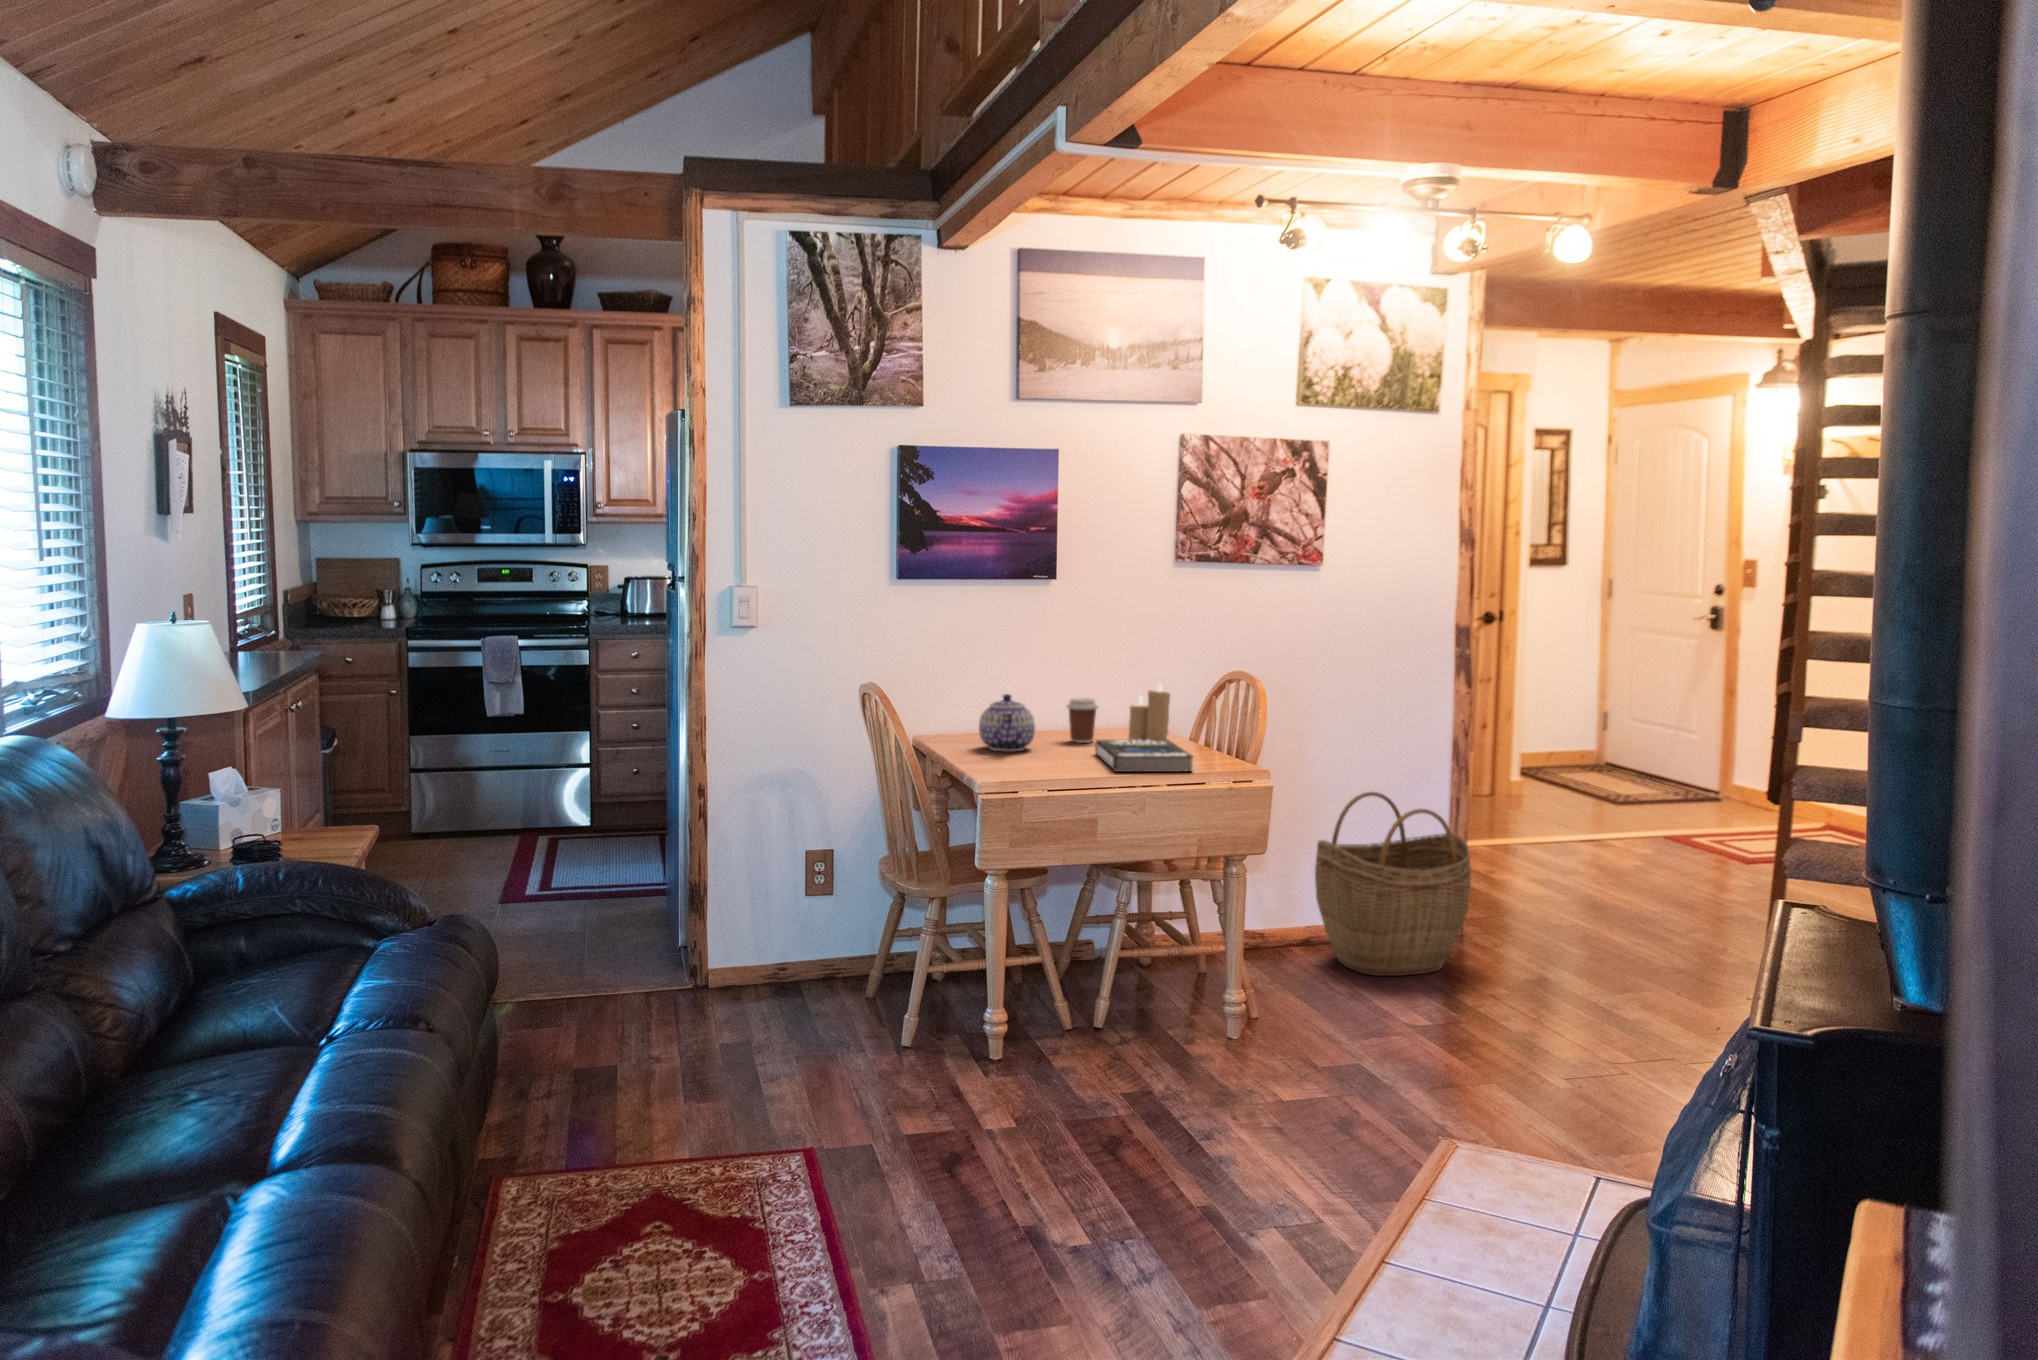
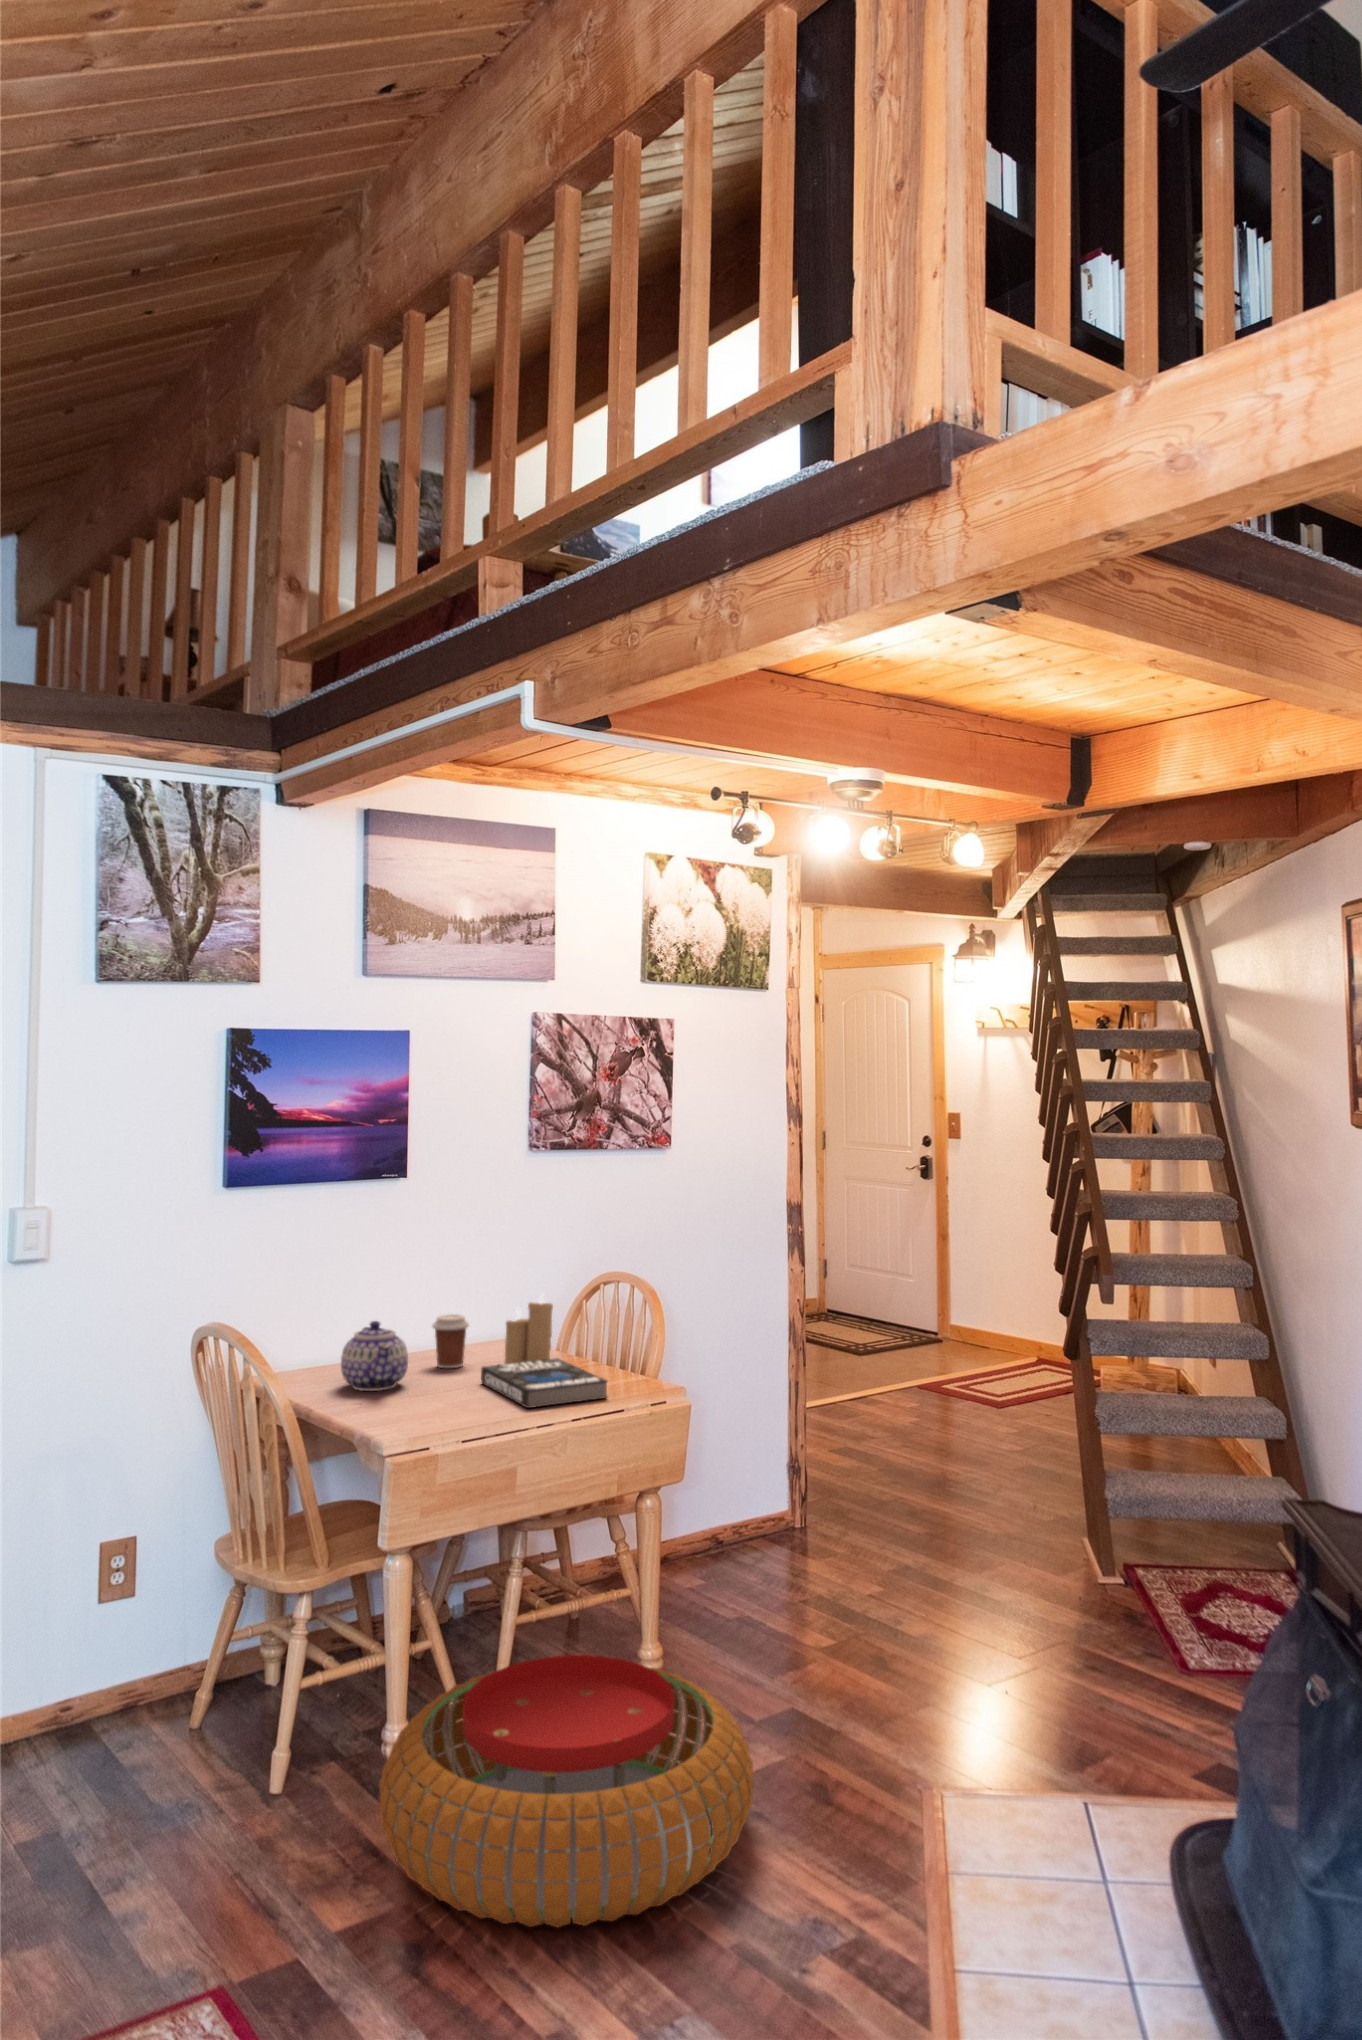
woven basket: present [1315,792,1471,976] -> none [678,1384,832,1588]
pouf: none [954,975,1272,1173] -> present [379,1655,753,1927]

